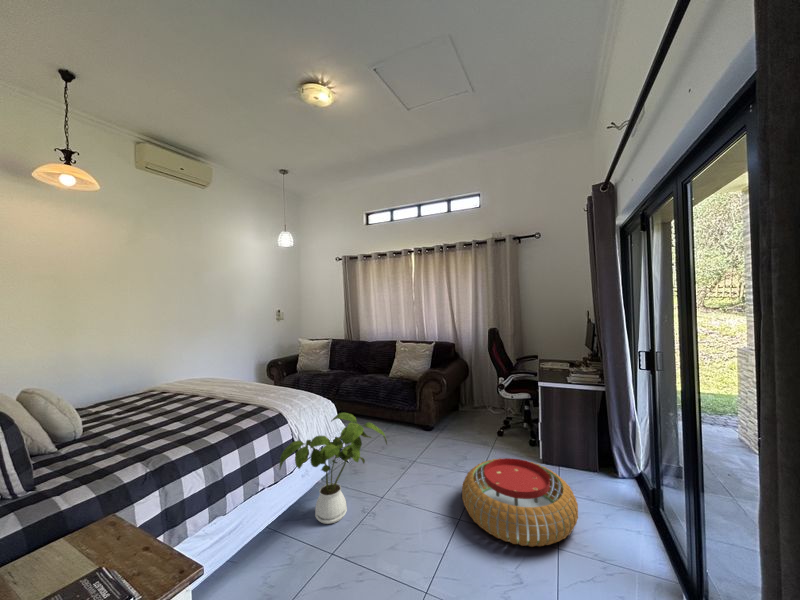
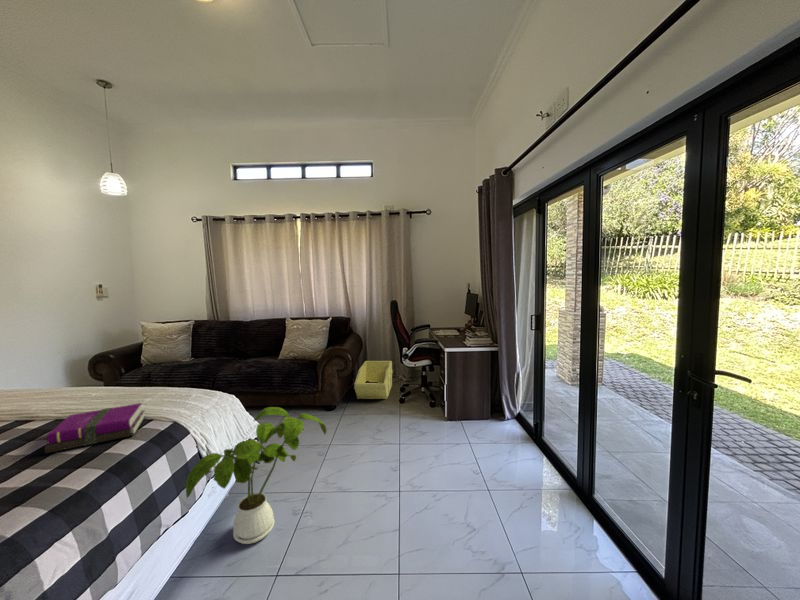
storage bin: none [453,387,499,429] -> present [354,361,393,399]
notebook: none [209,395,267,418] -> present [45,403,145,453]
pouf: present [462,458,578,547] -> none [395,421,498,498]

